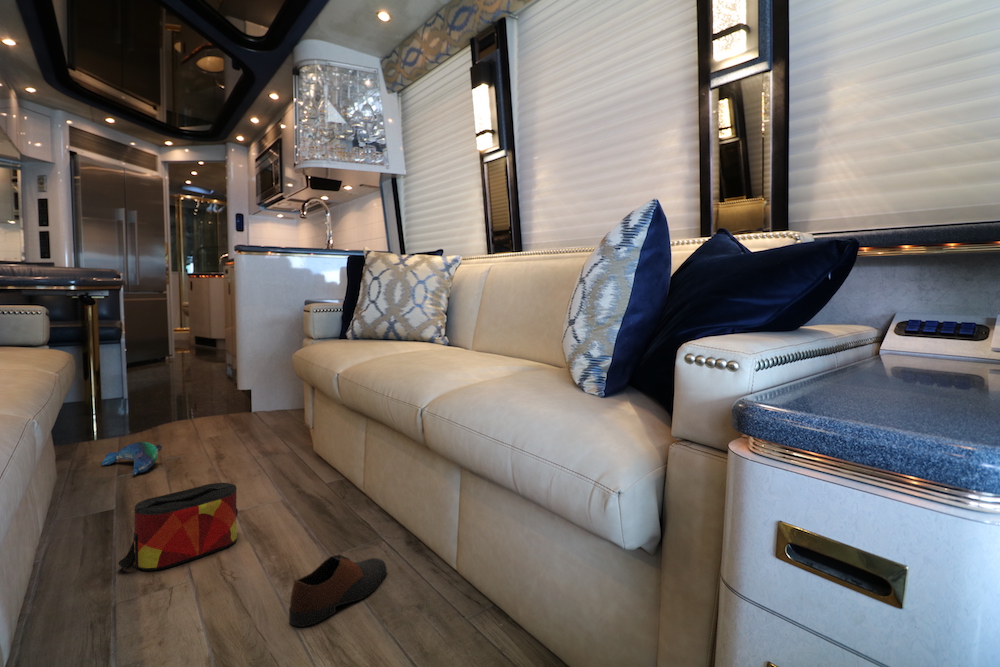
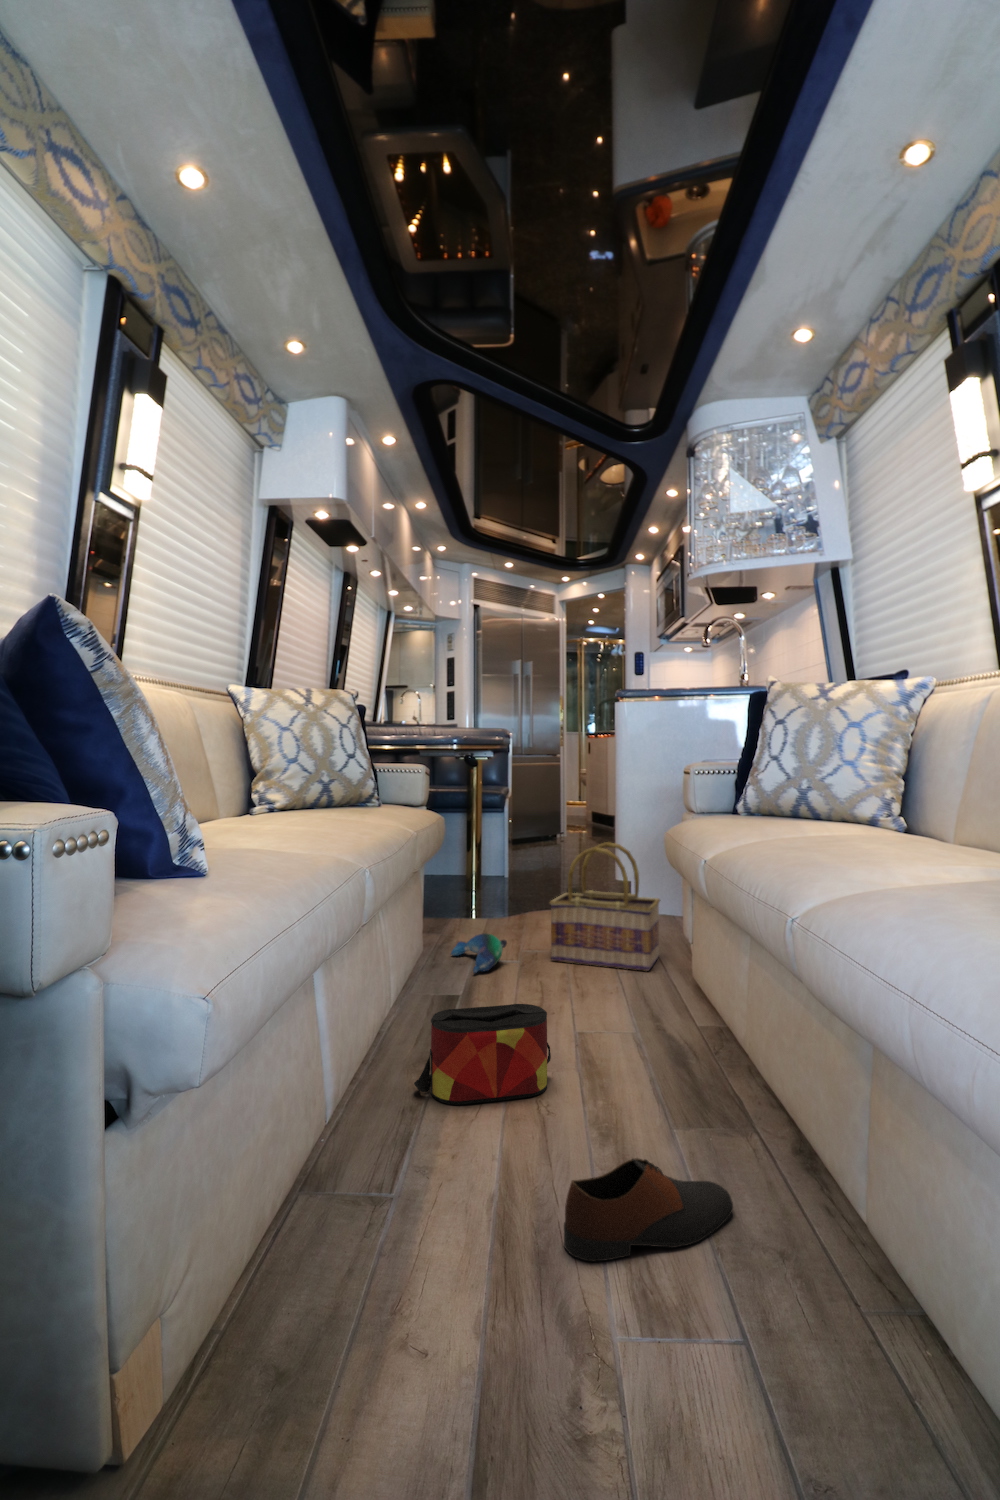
basket: none [200,361,289,455] -> present [550,842,660,971]

